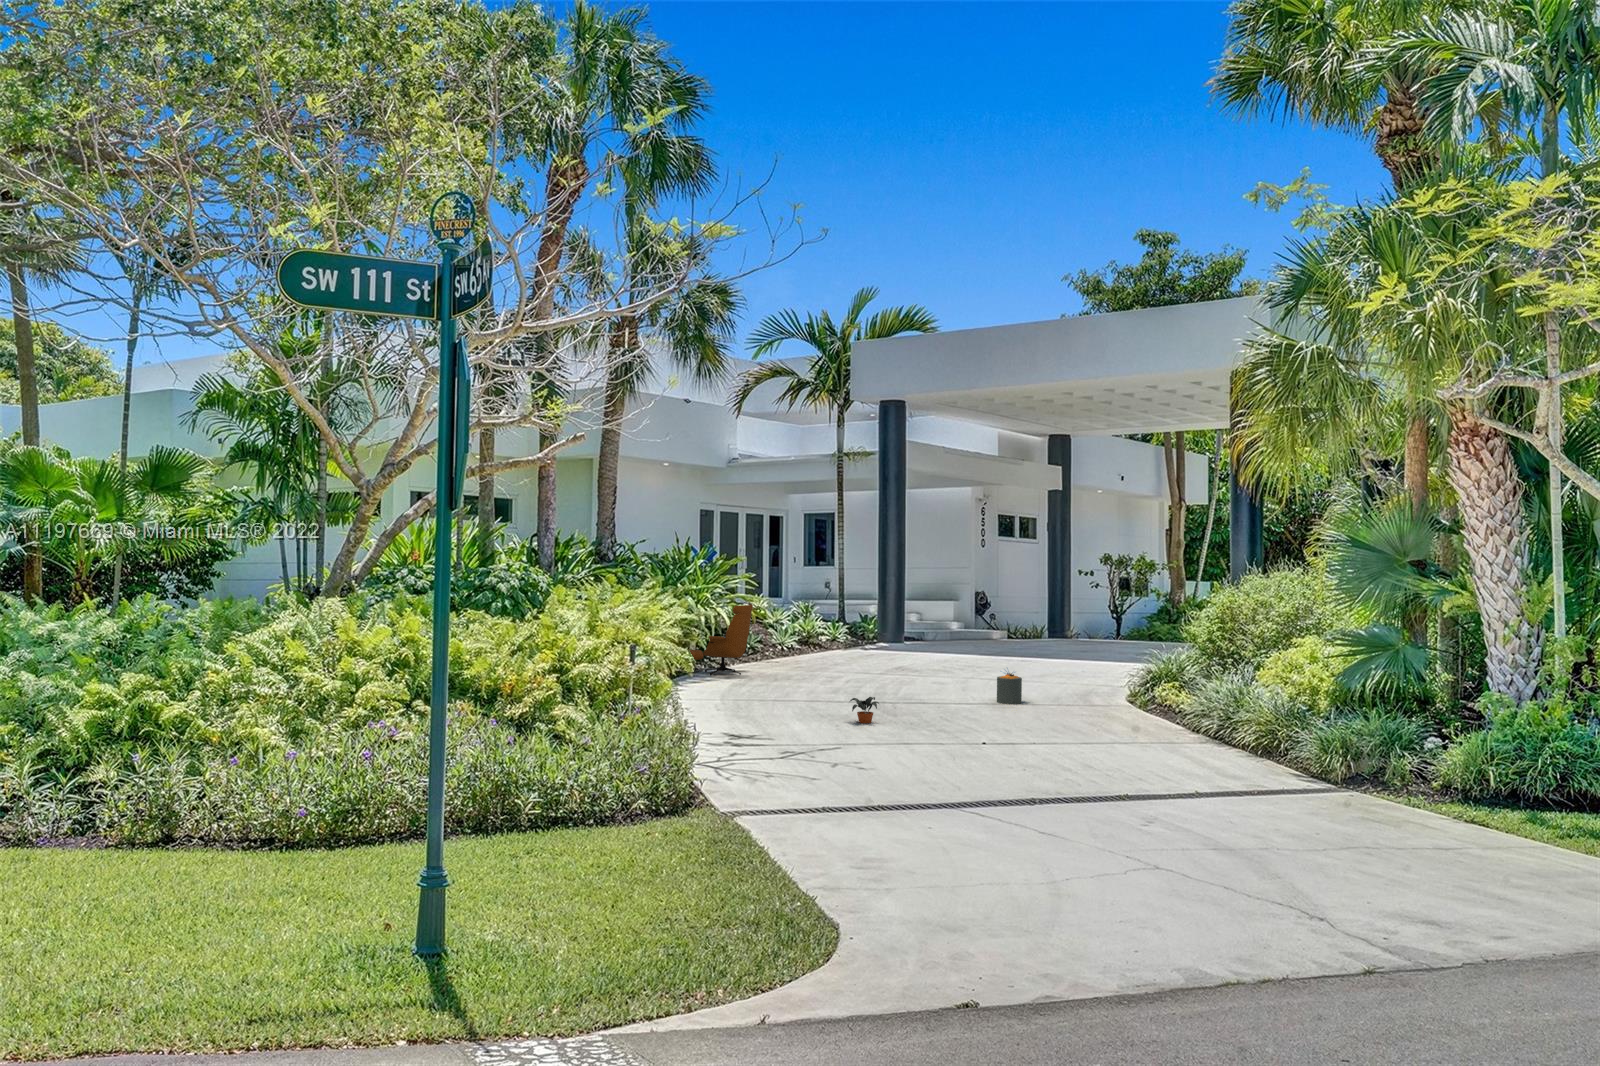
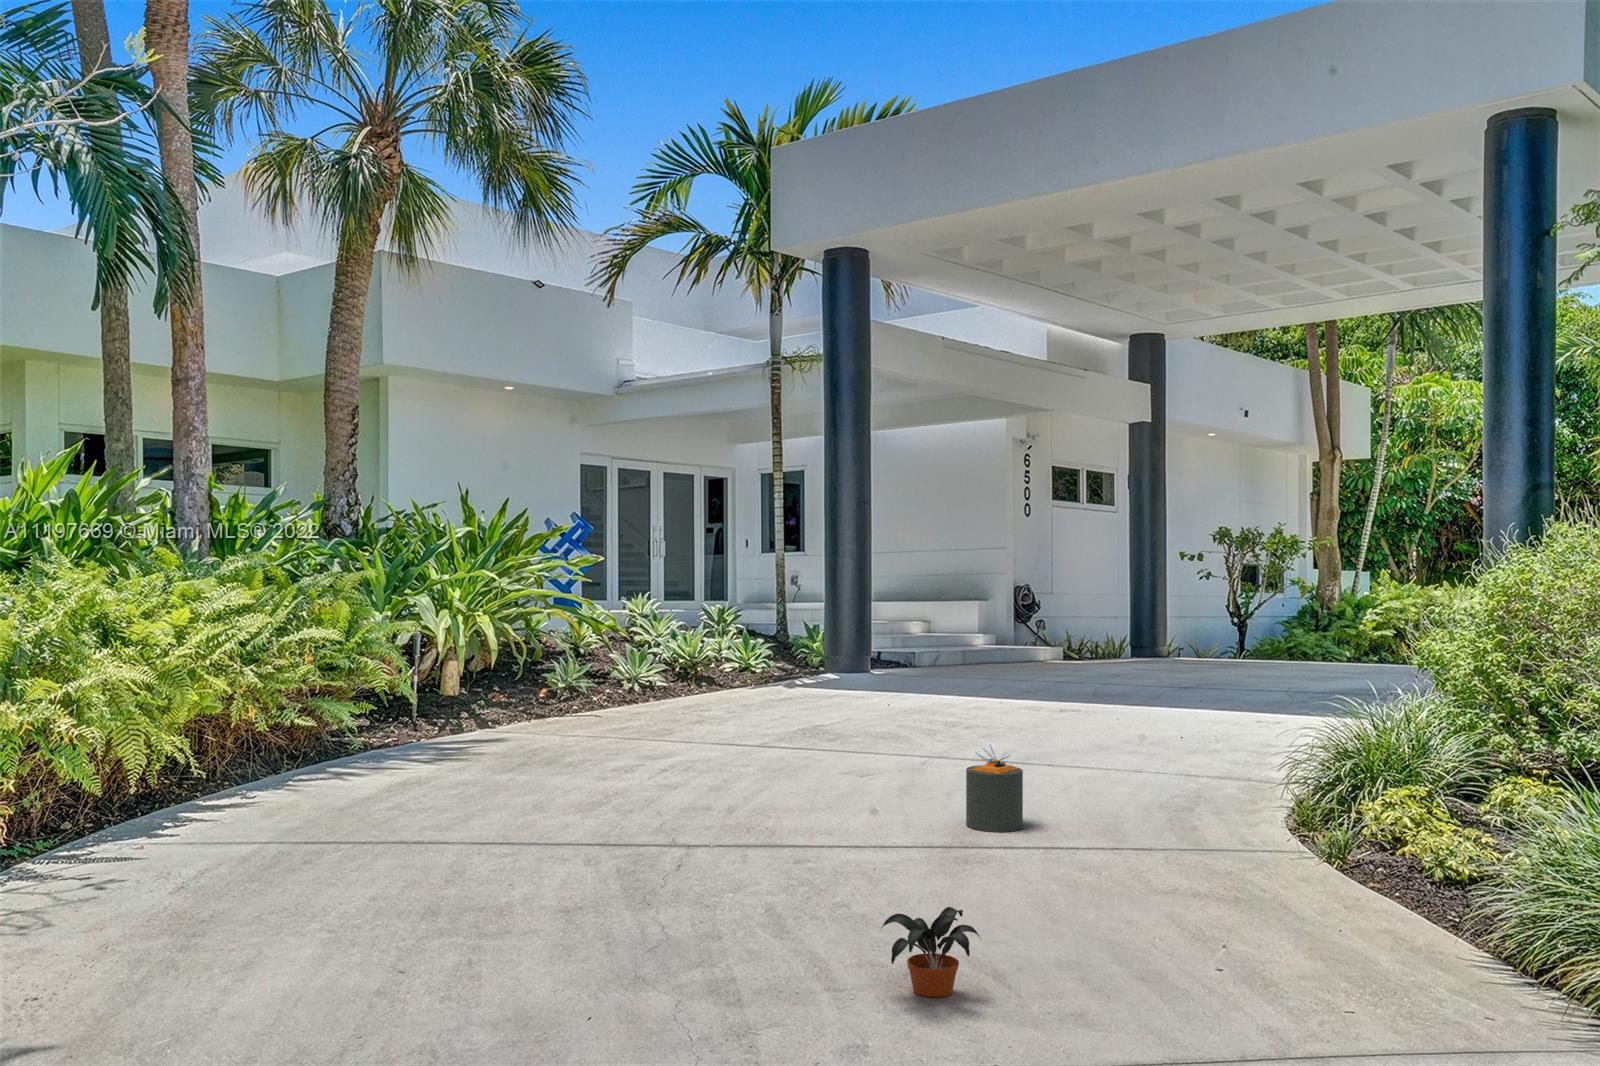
lounge chair: present [679,604,753,675] -> none [366,609,508,751]
potted plant: present [850,697,879,723] -> present [882,907,980,997]

